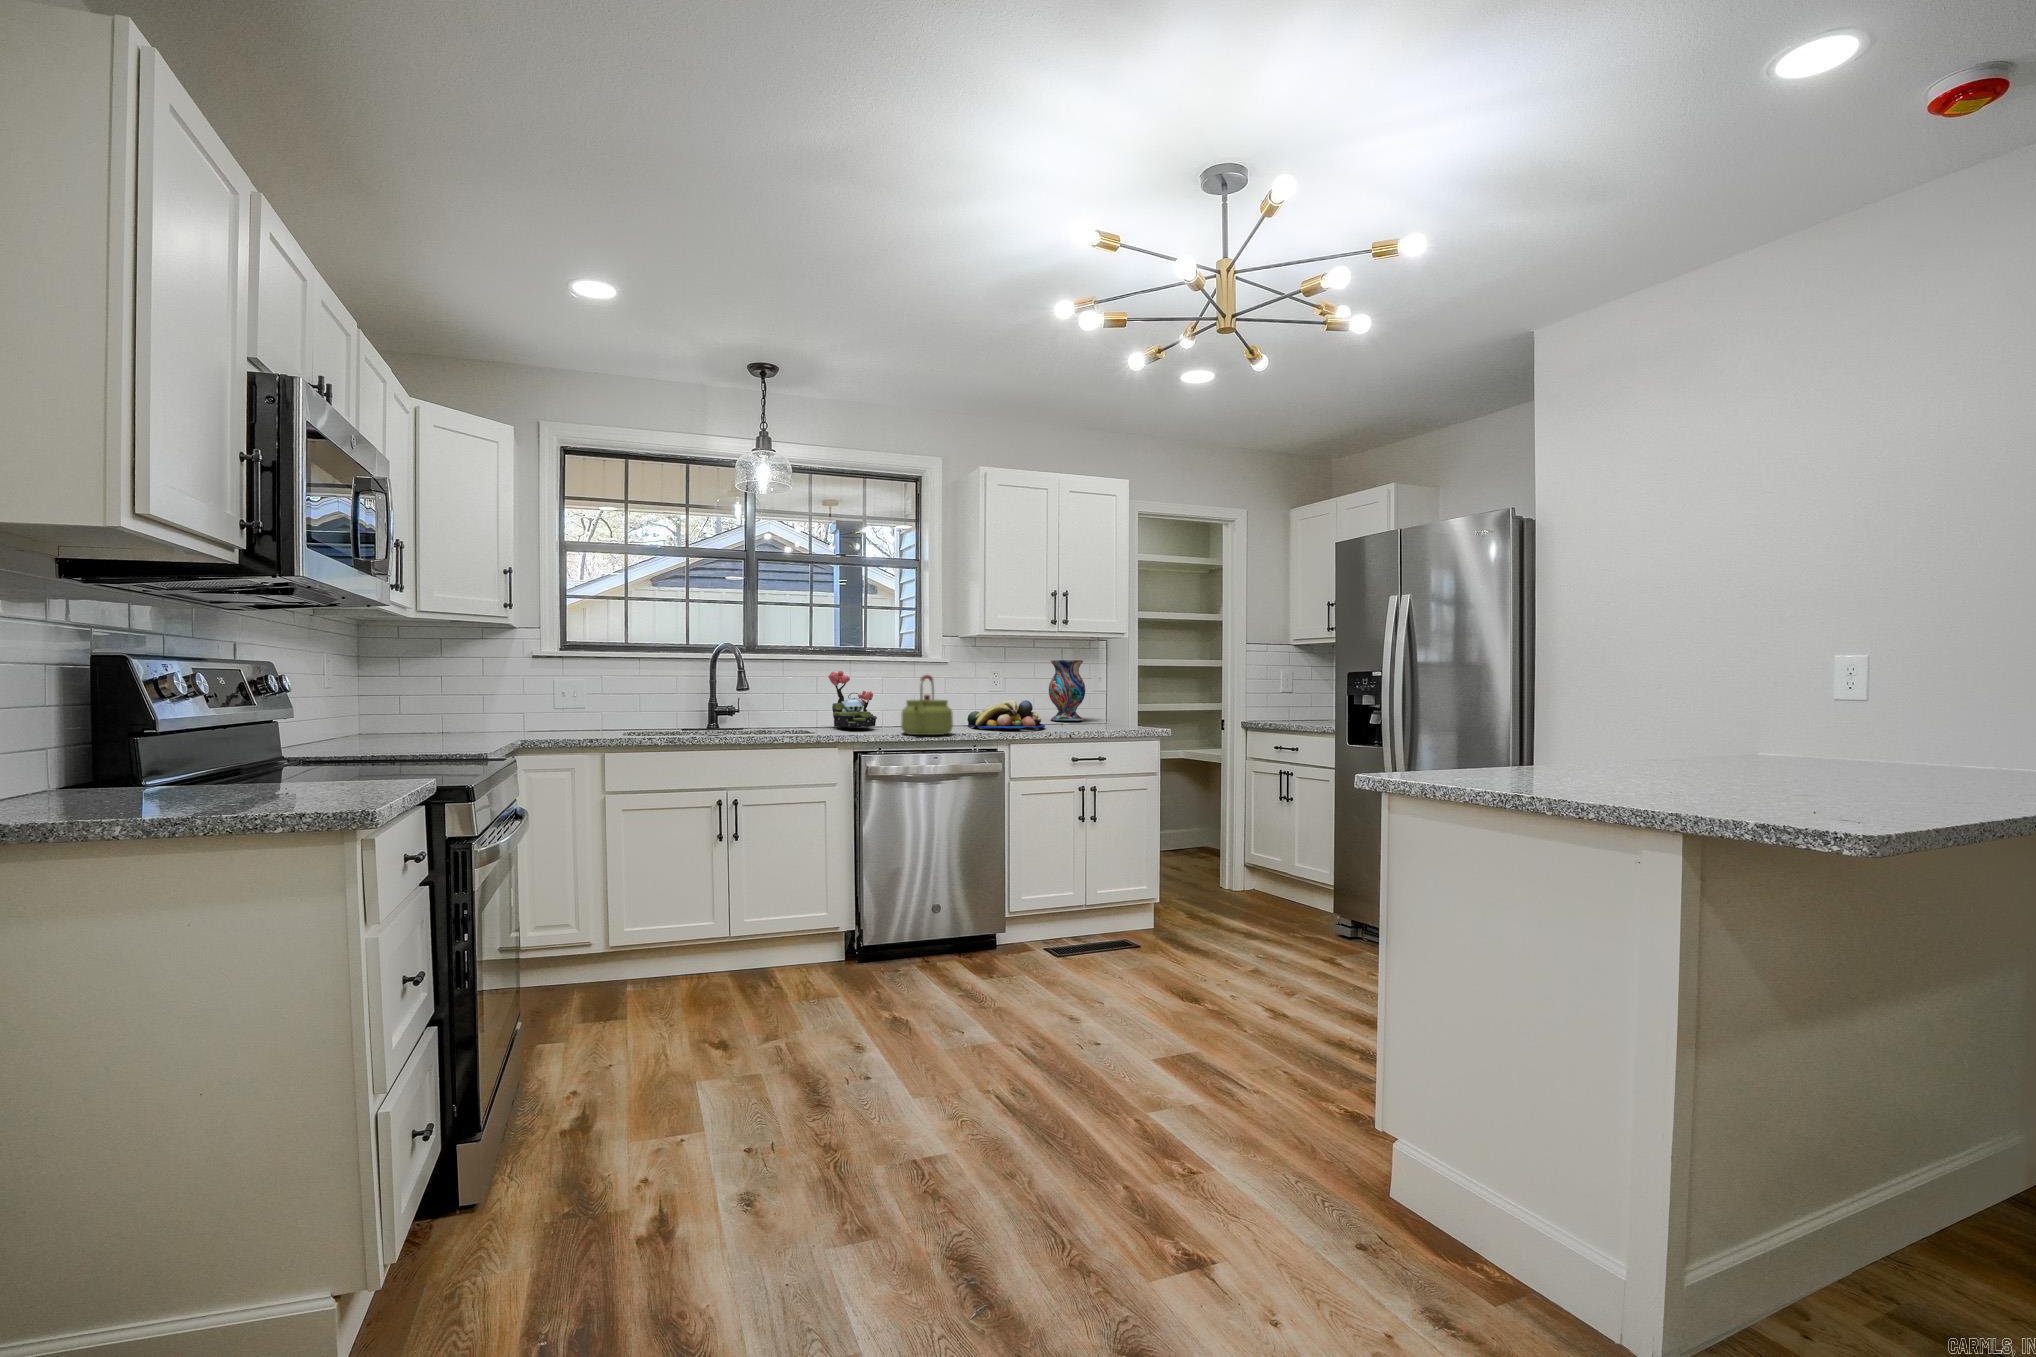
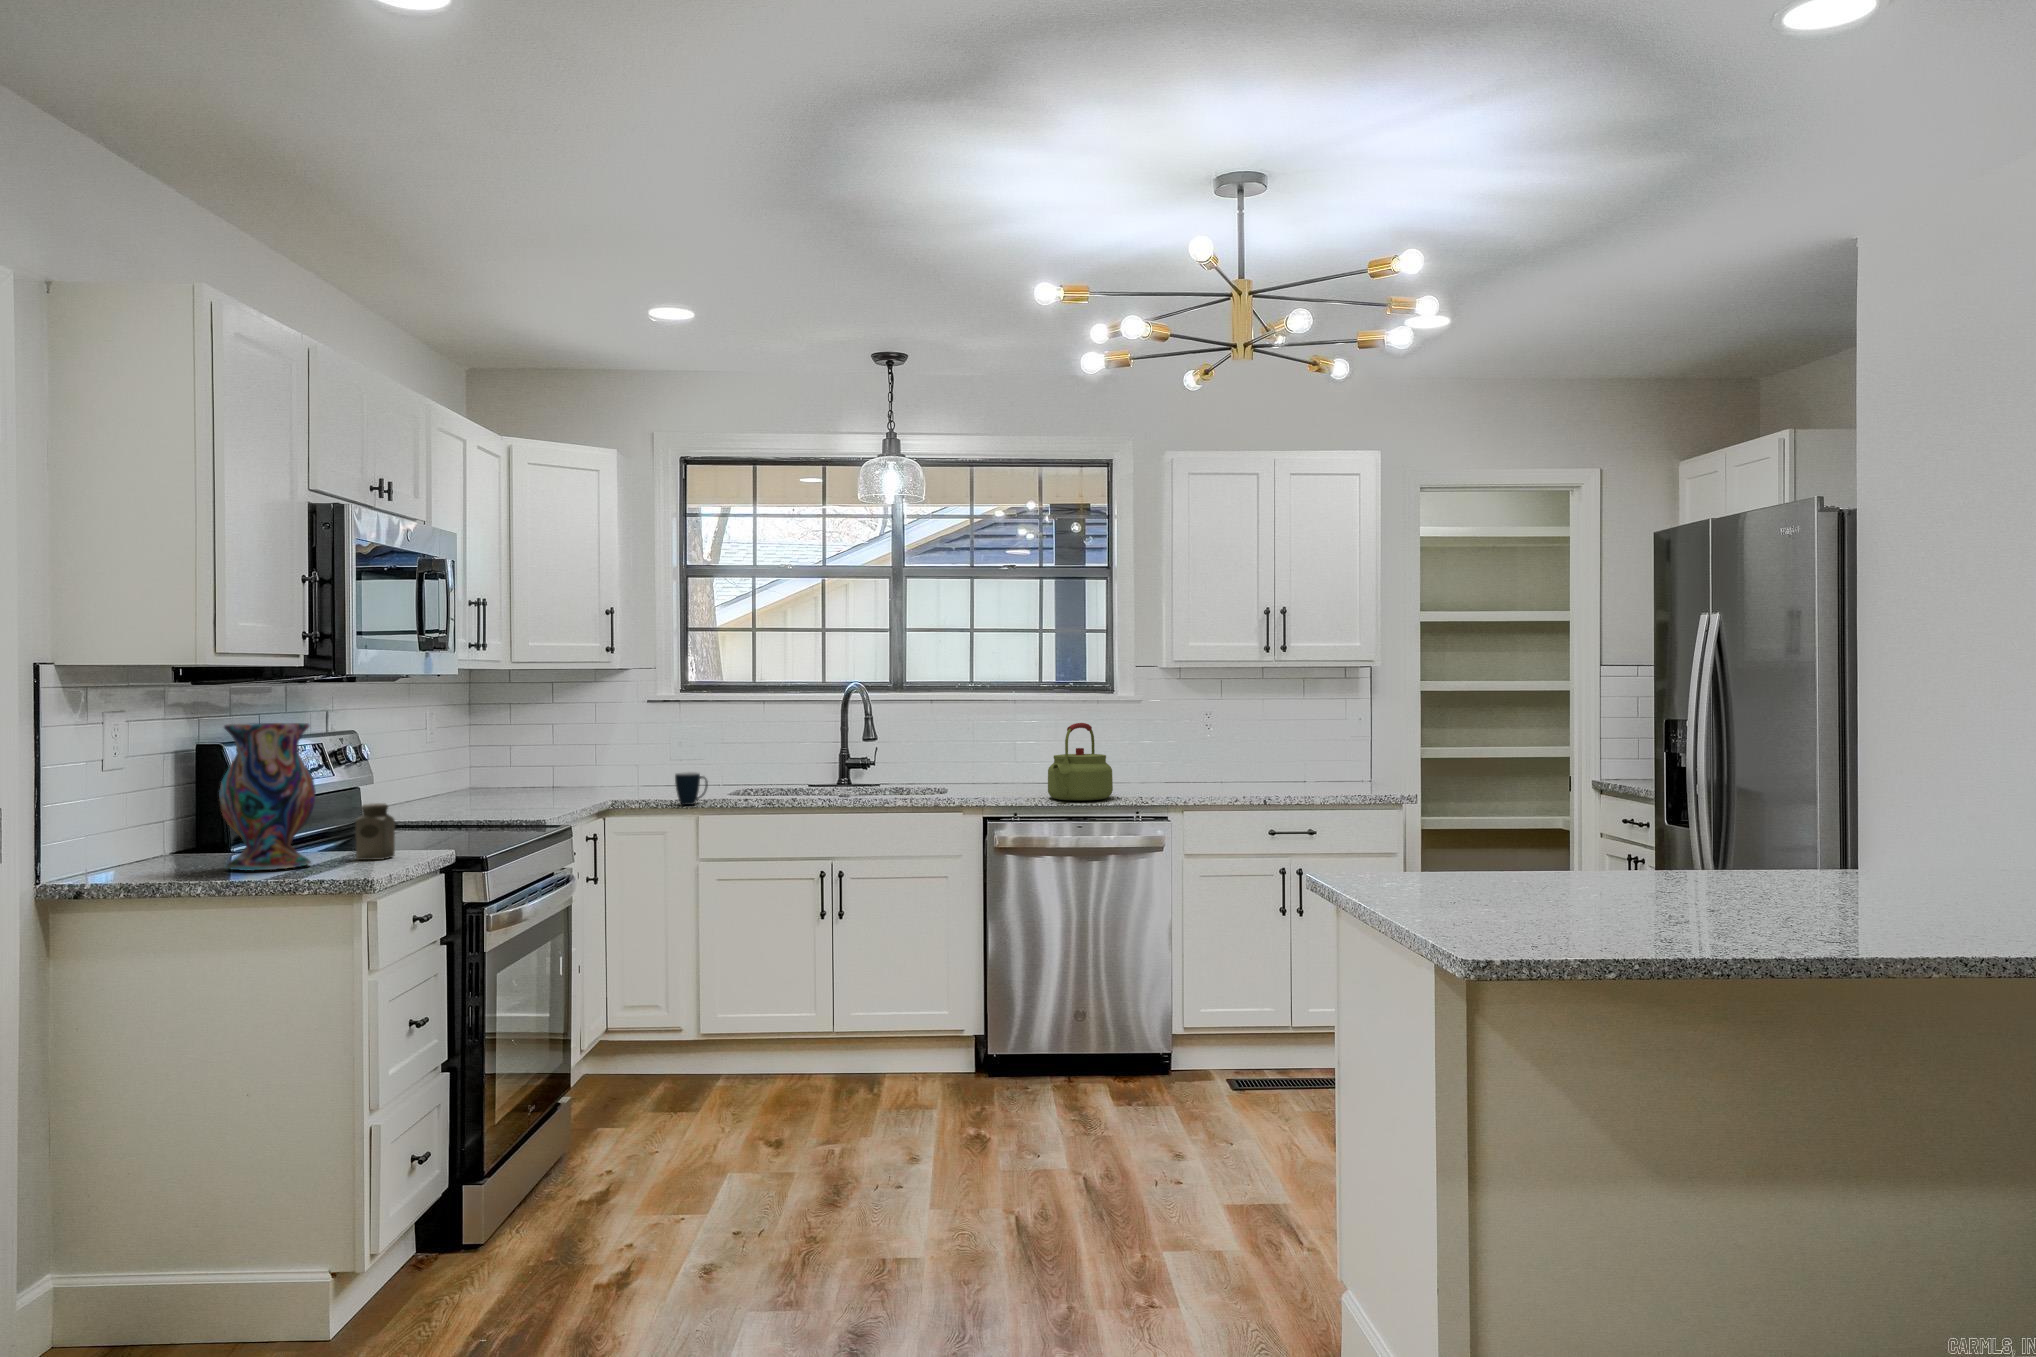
vase: present [1049,660,1085,721] -> present [219,723,316,871]
plant: present [828,671,877,728] -> none [970,716,1028,789]
fruit bowl: present [967,700,1045,729] -> none [1152,753,1257,792]
mug: none [585,714,615,743] -> present [675,772,708,805]
salt shaker: none [329,727,376,792] -> present [355,803,395,860]

